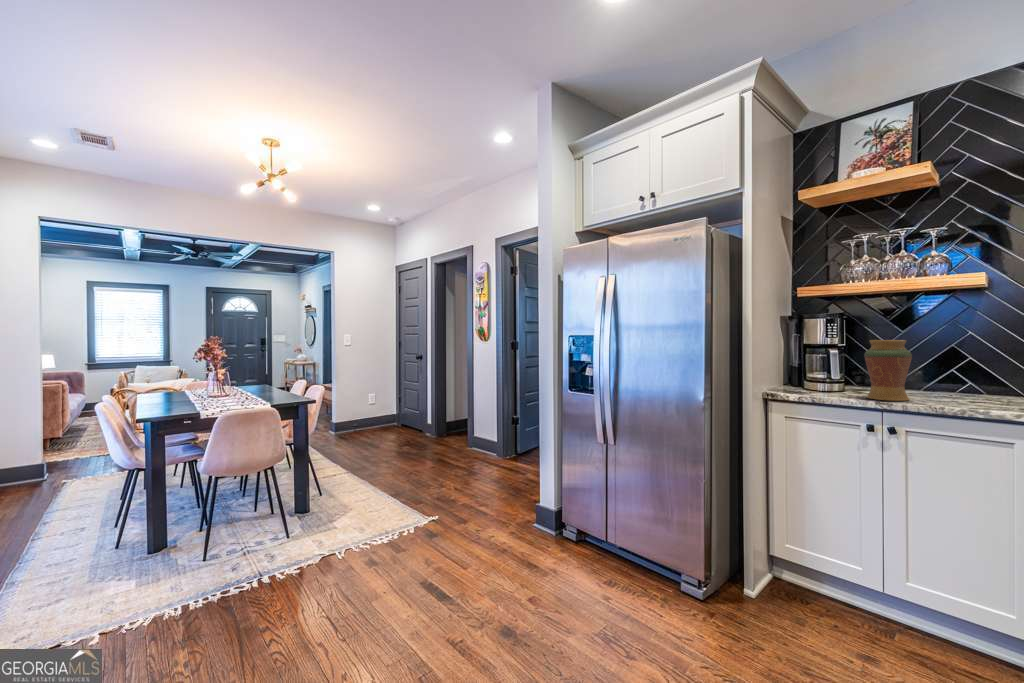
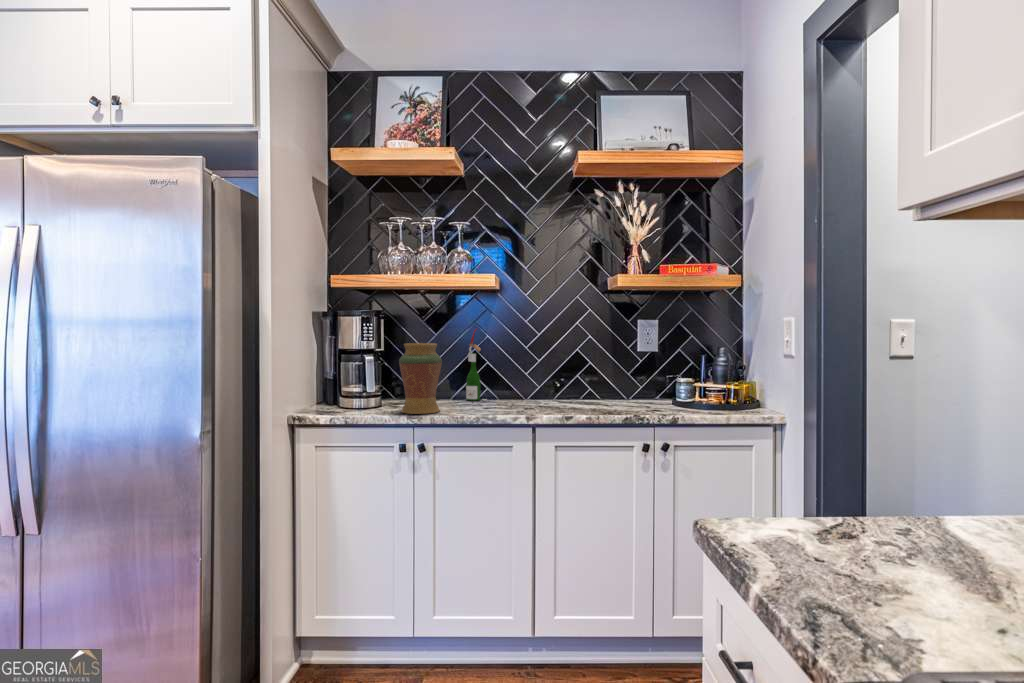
wine bottle: none [941,326,968,395] -> present [466,329,486,401]

